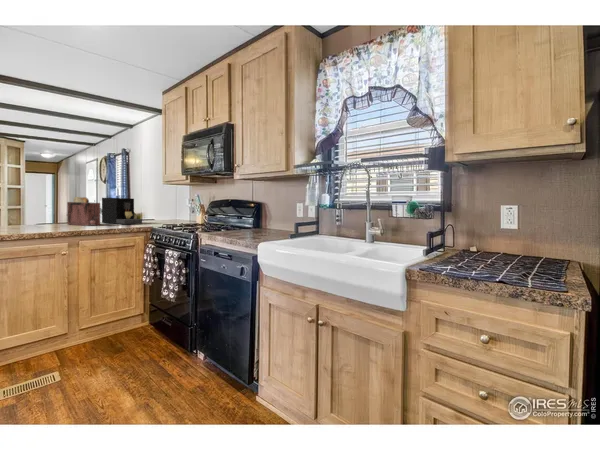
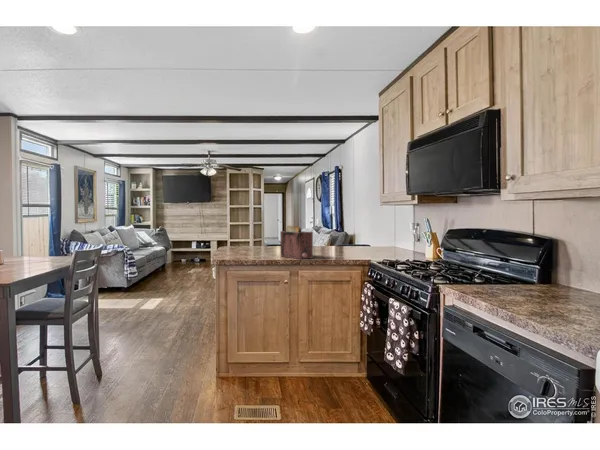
coffee maker: present [102,198,142,224] -> none [315,224,358,256]

